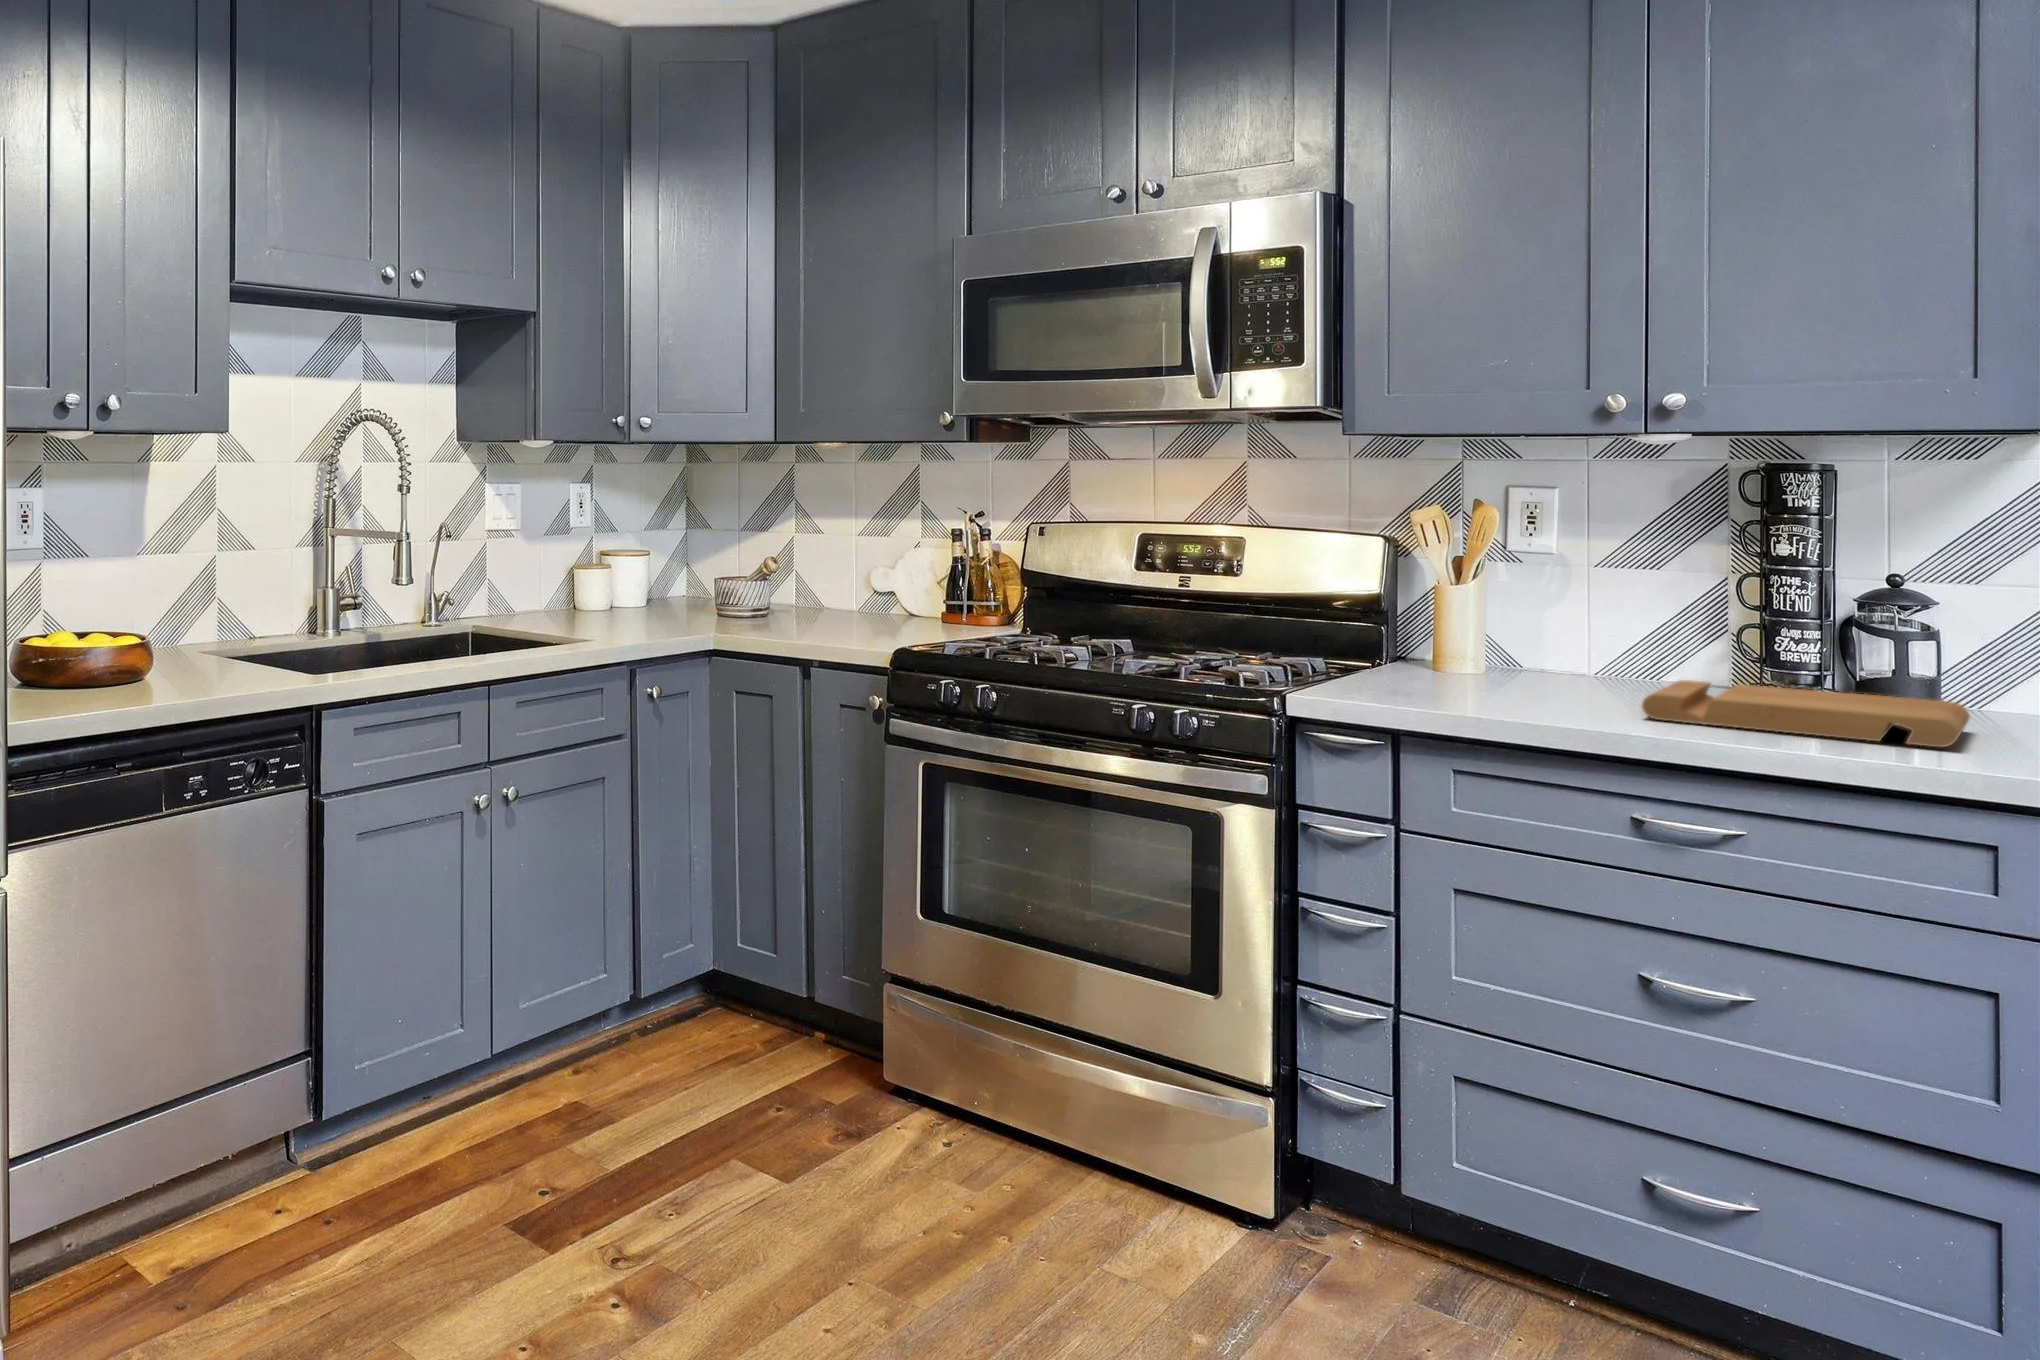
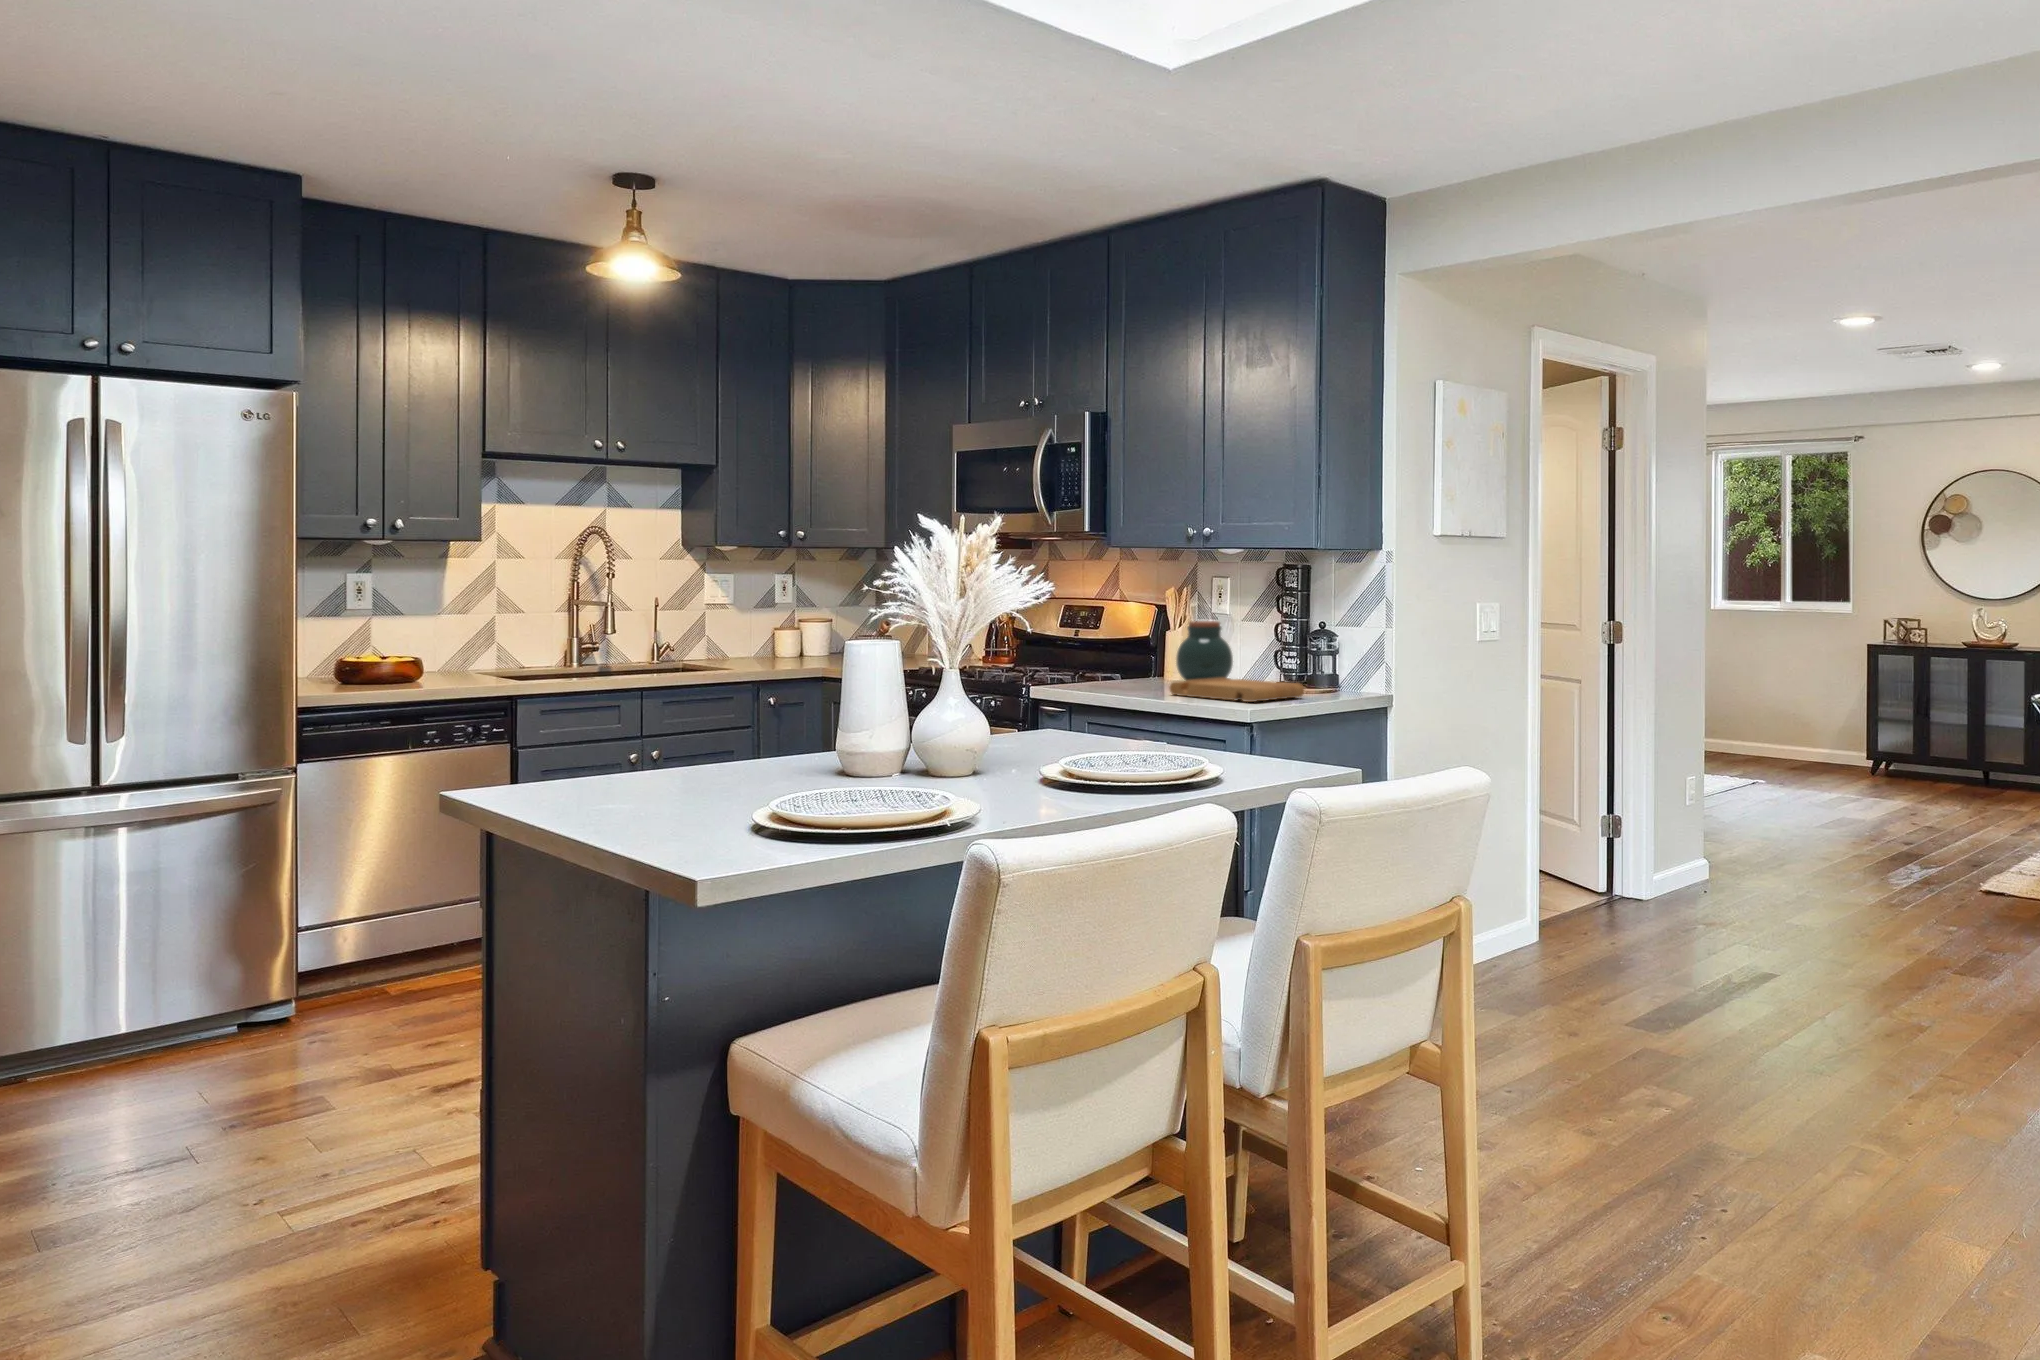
jar: none [1494,568,1620,684] -> present [1176,621,1233,681]

